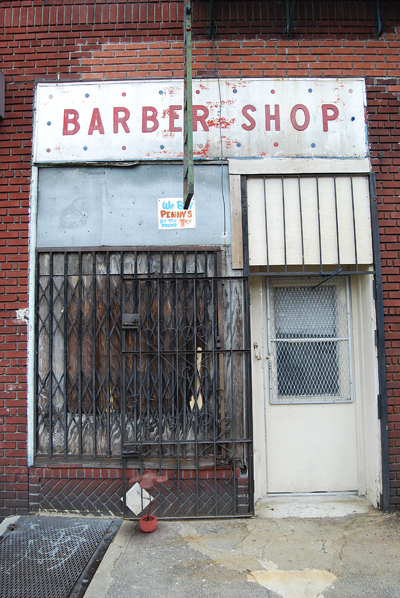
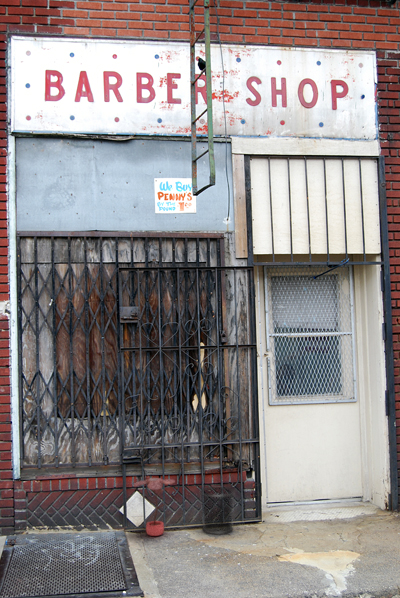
waste bin: none [192,484,226,534] -> present [200,487,234,534]

